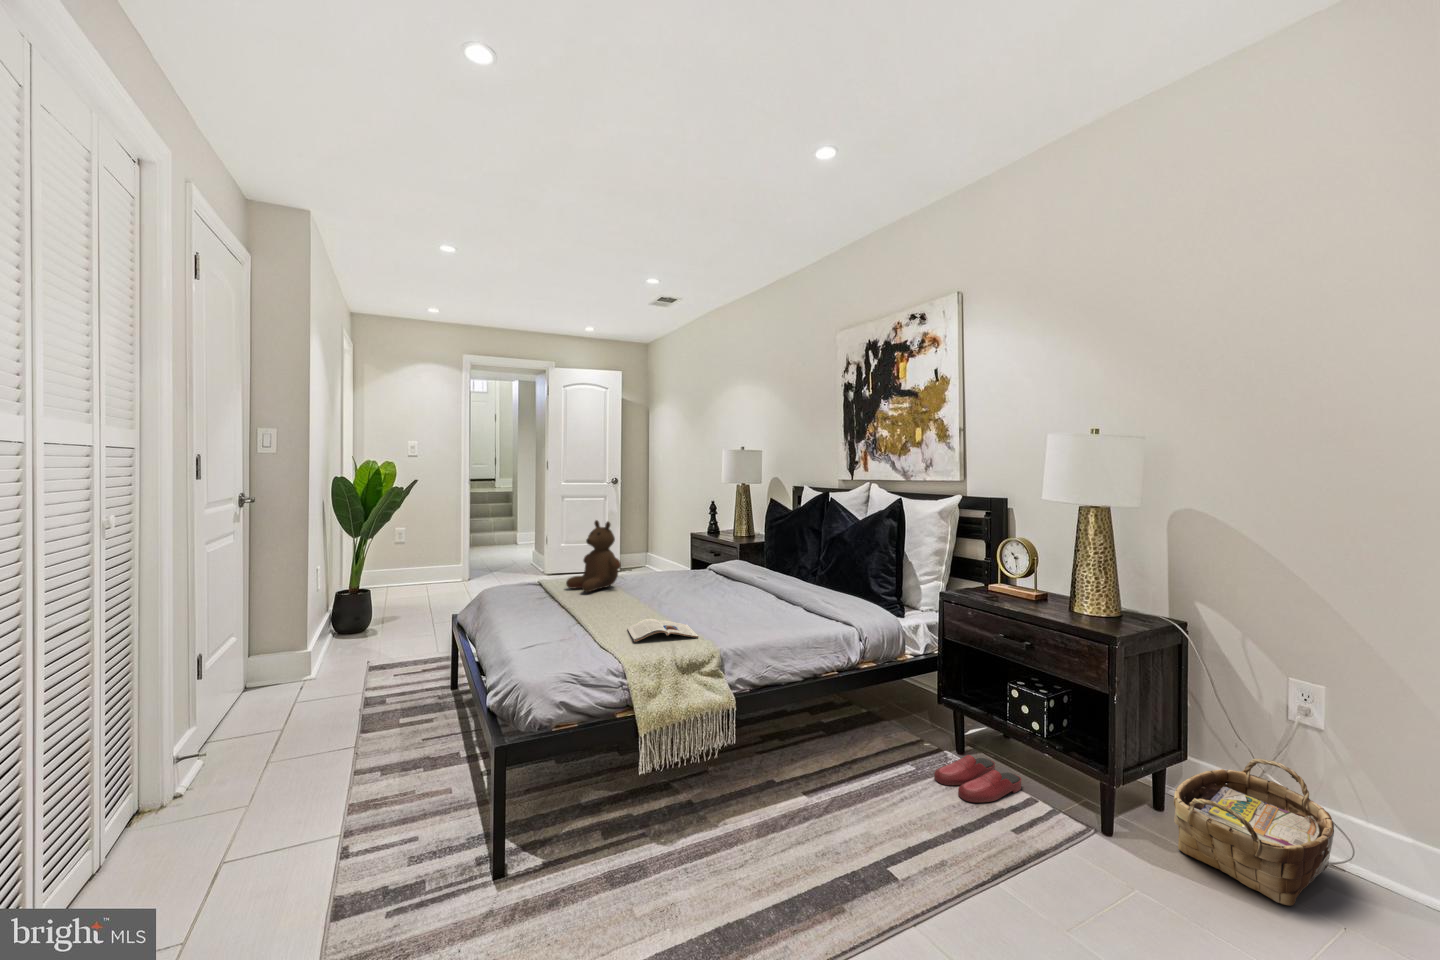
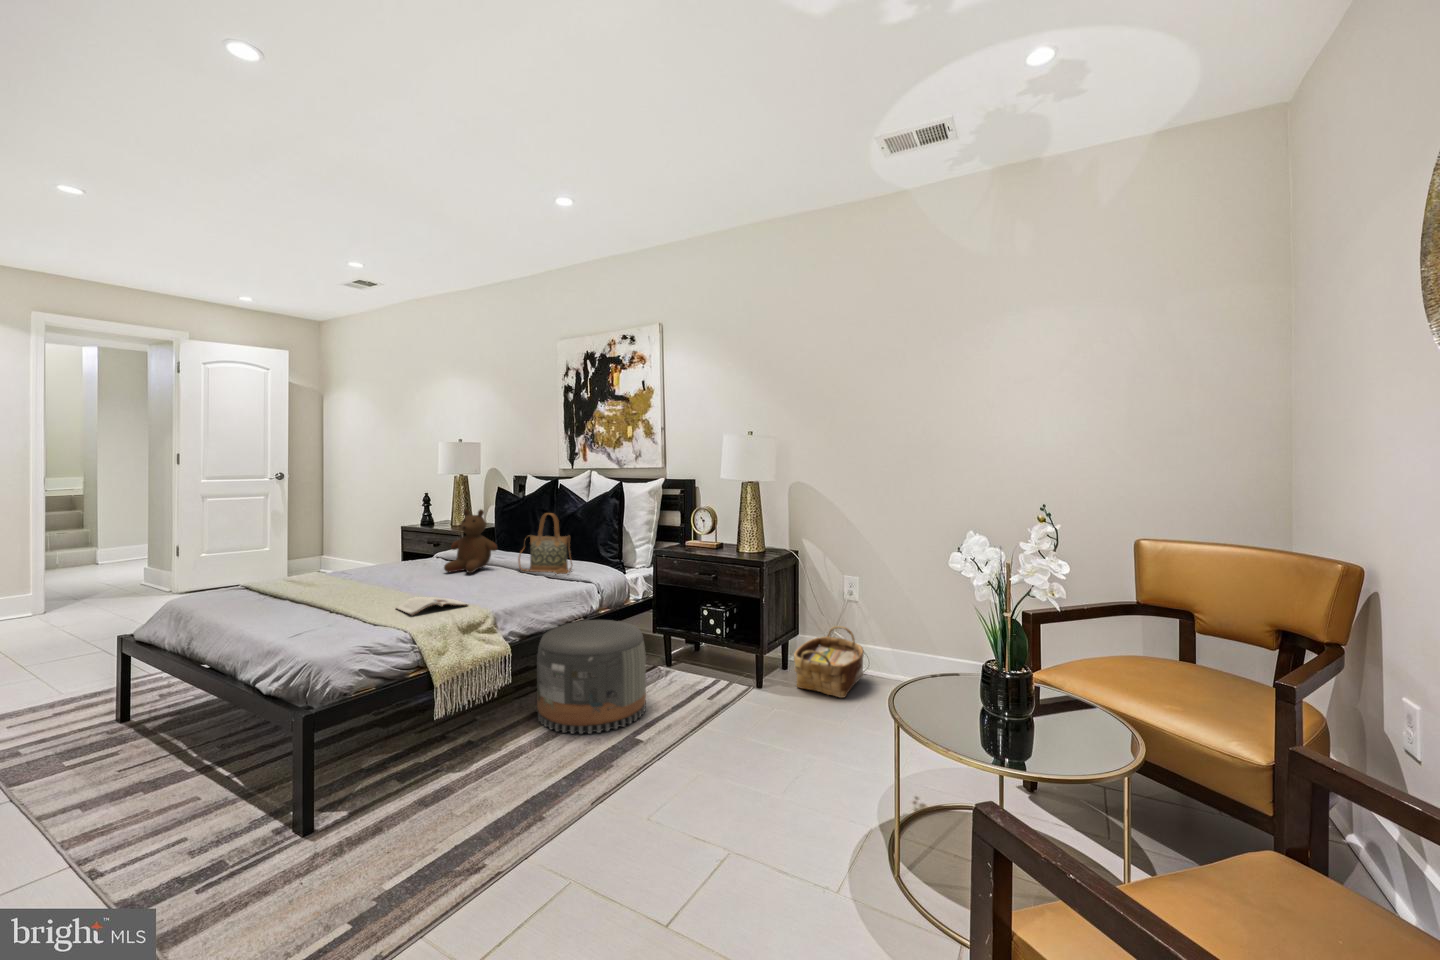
teddy bear: present [566,520,621,592] -> present [444,509,497,573]
handbag: none [776,531,836,607] -> present [518,513,572,574]
pouf: none [770,675,915,845] -> present [537,620,646,734]
slippers: present [934,755,1021,802] -> none [656,664,712,692]

